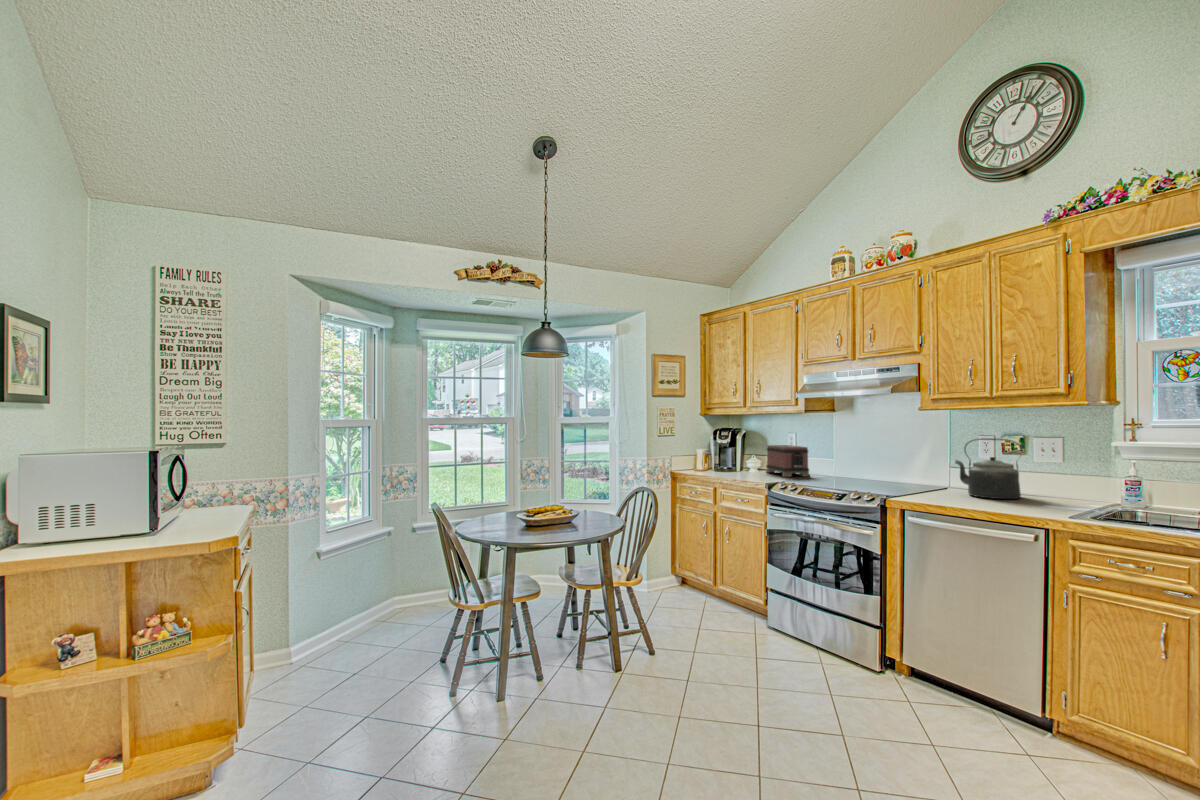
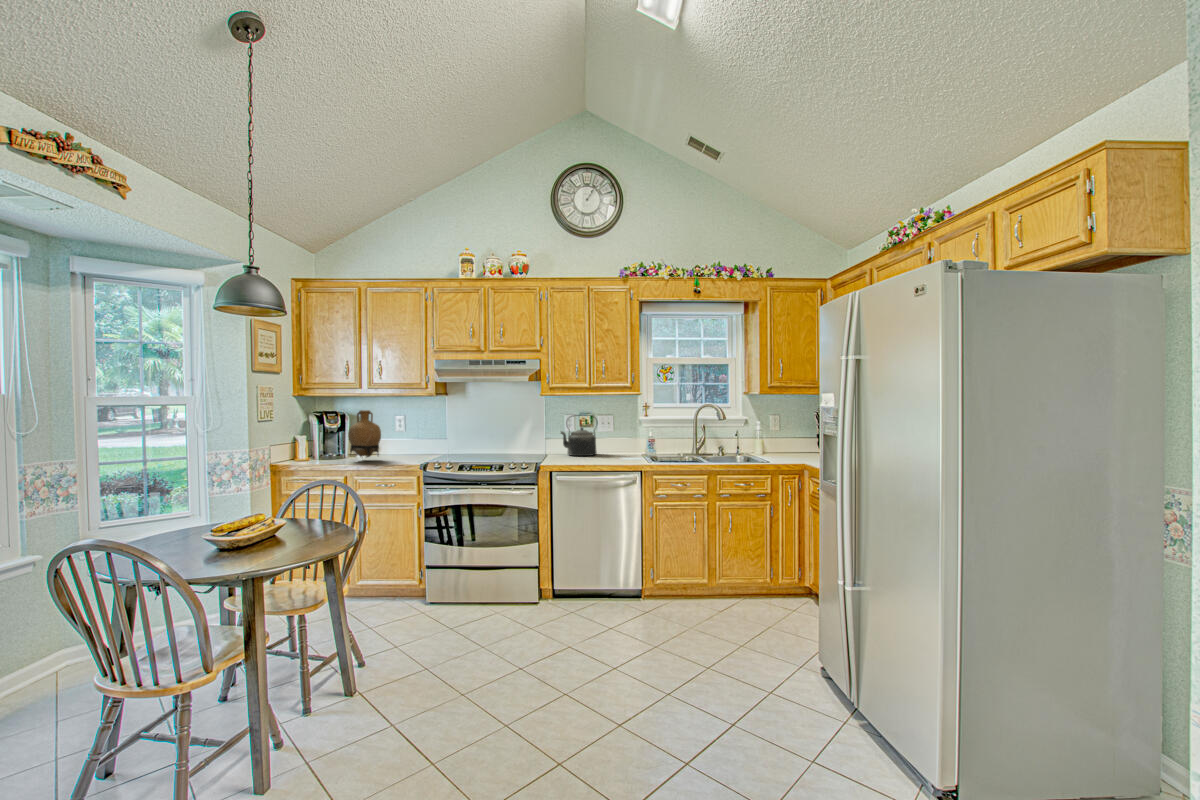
vase: none [721,428,751,474] -> present [348,410,381,457]
toaster: present [766,445,810,477] -> none [382,427,433,457]

